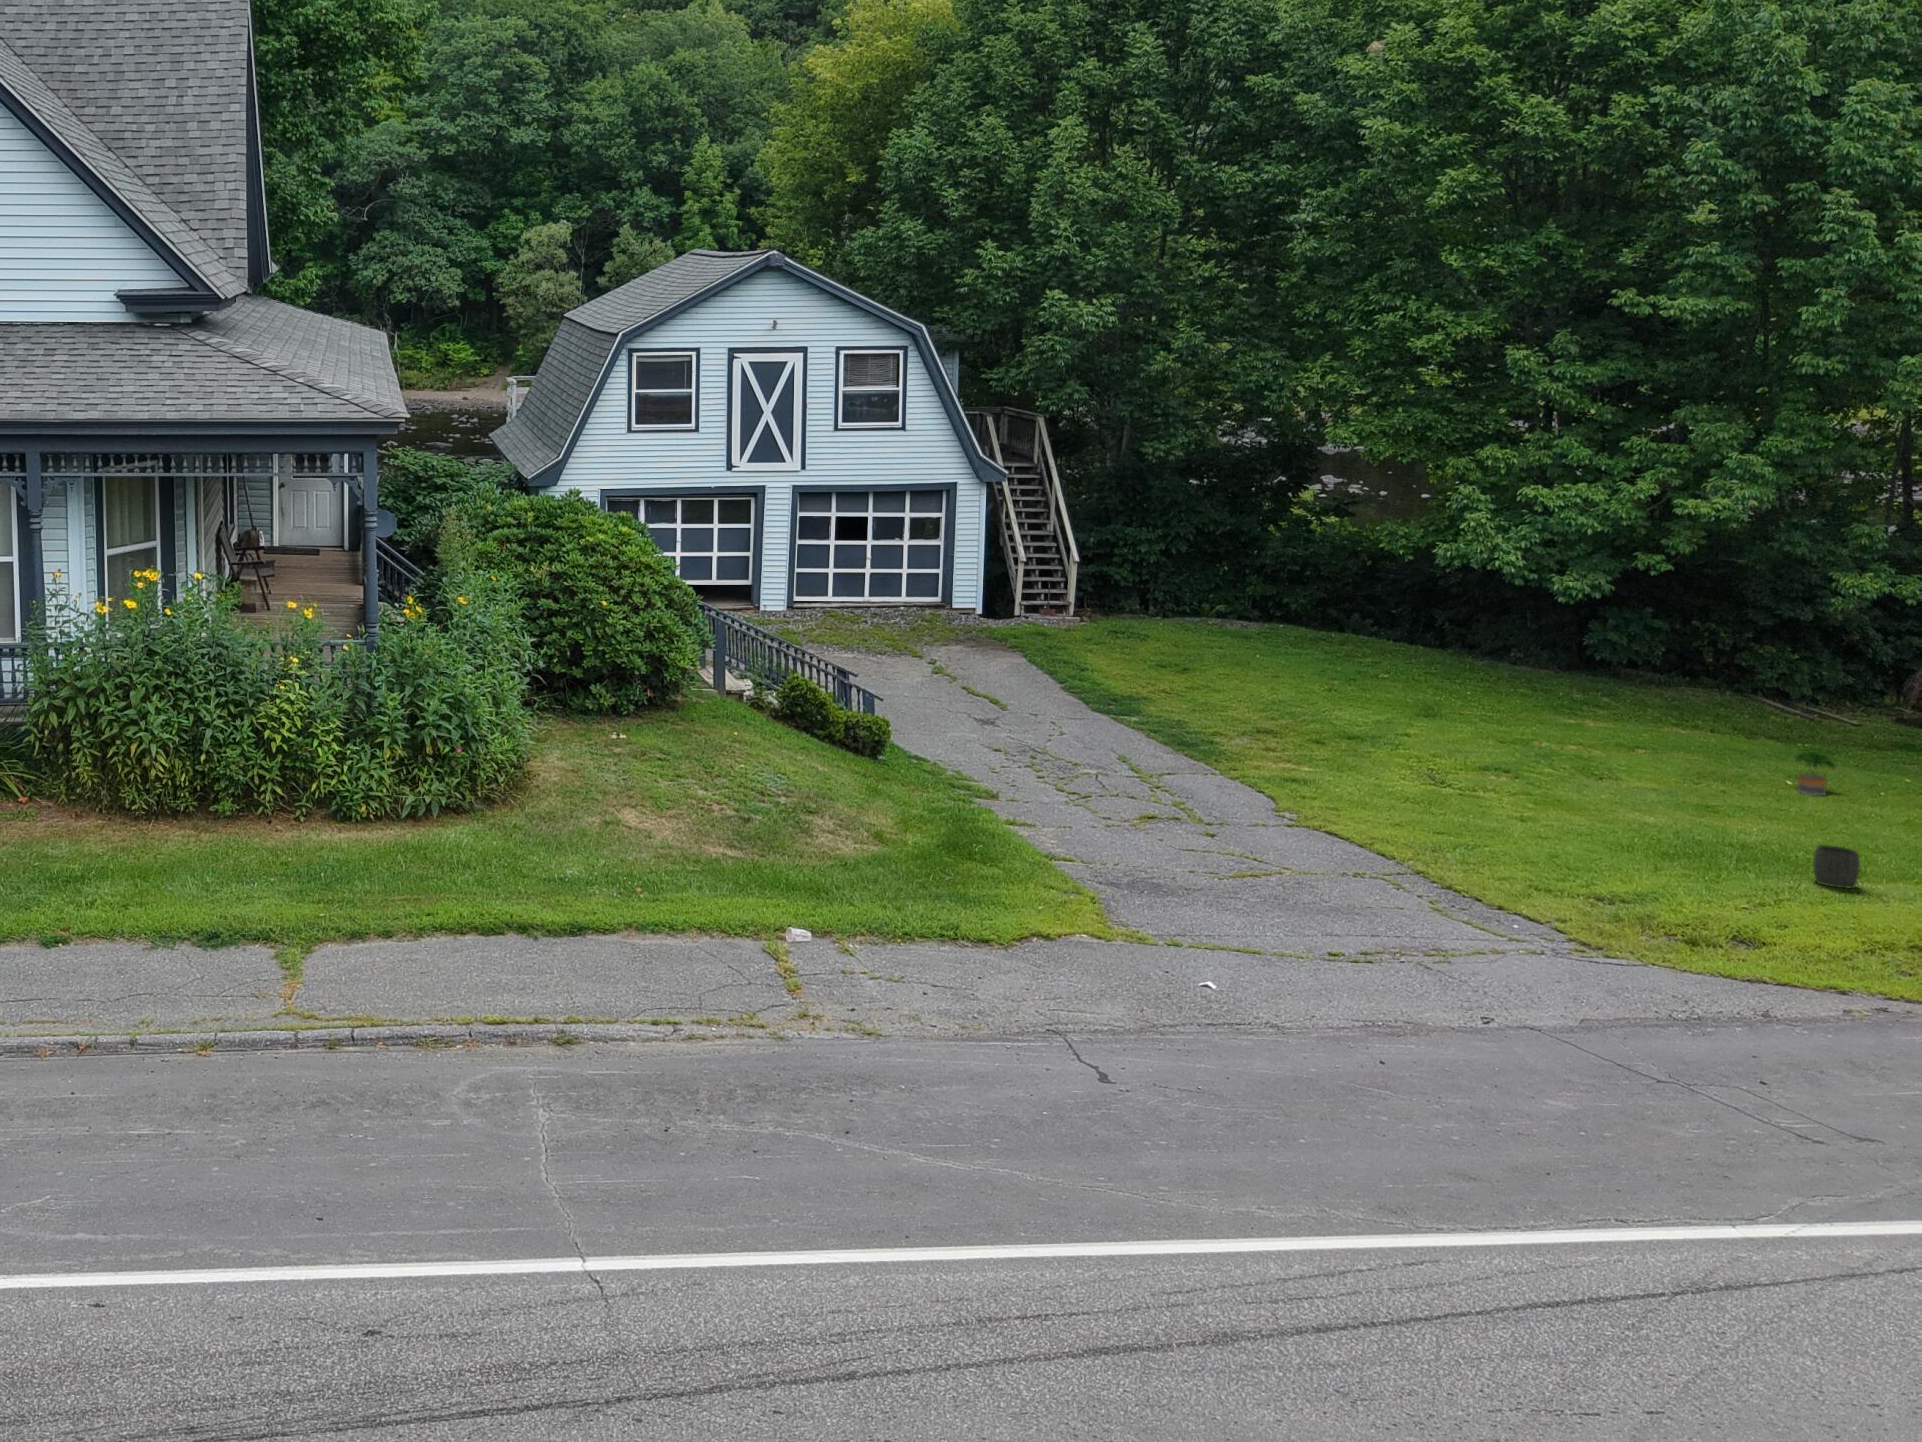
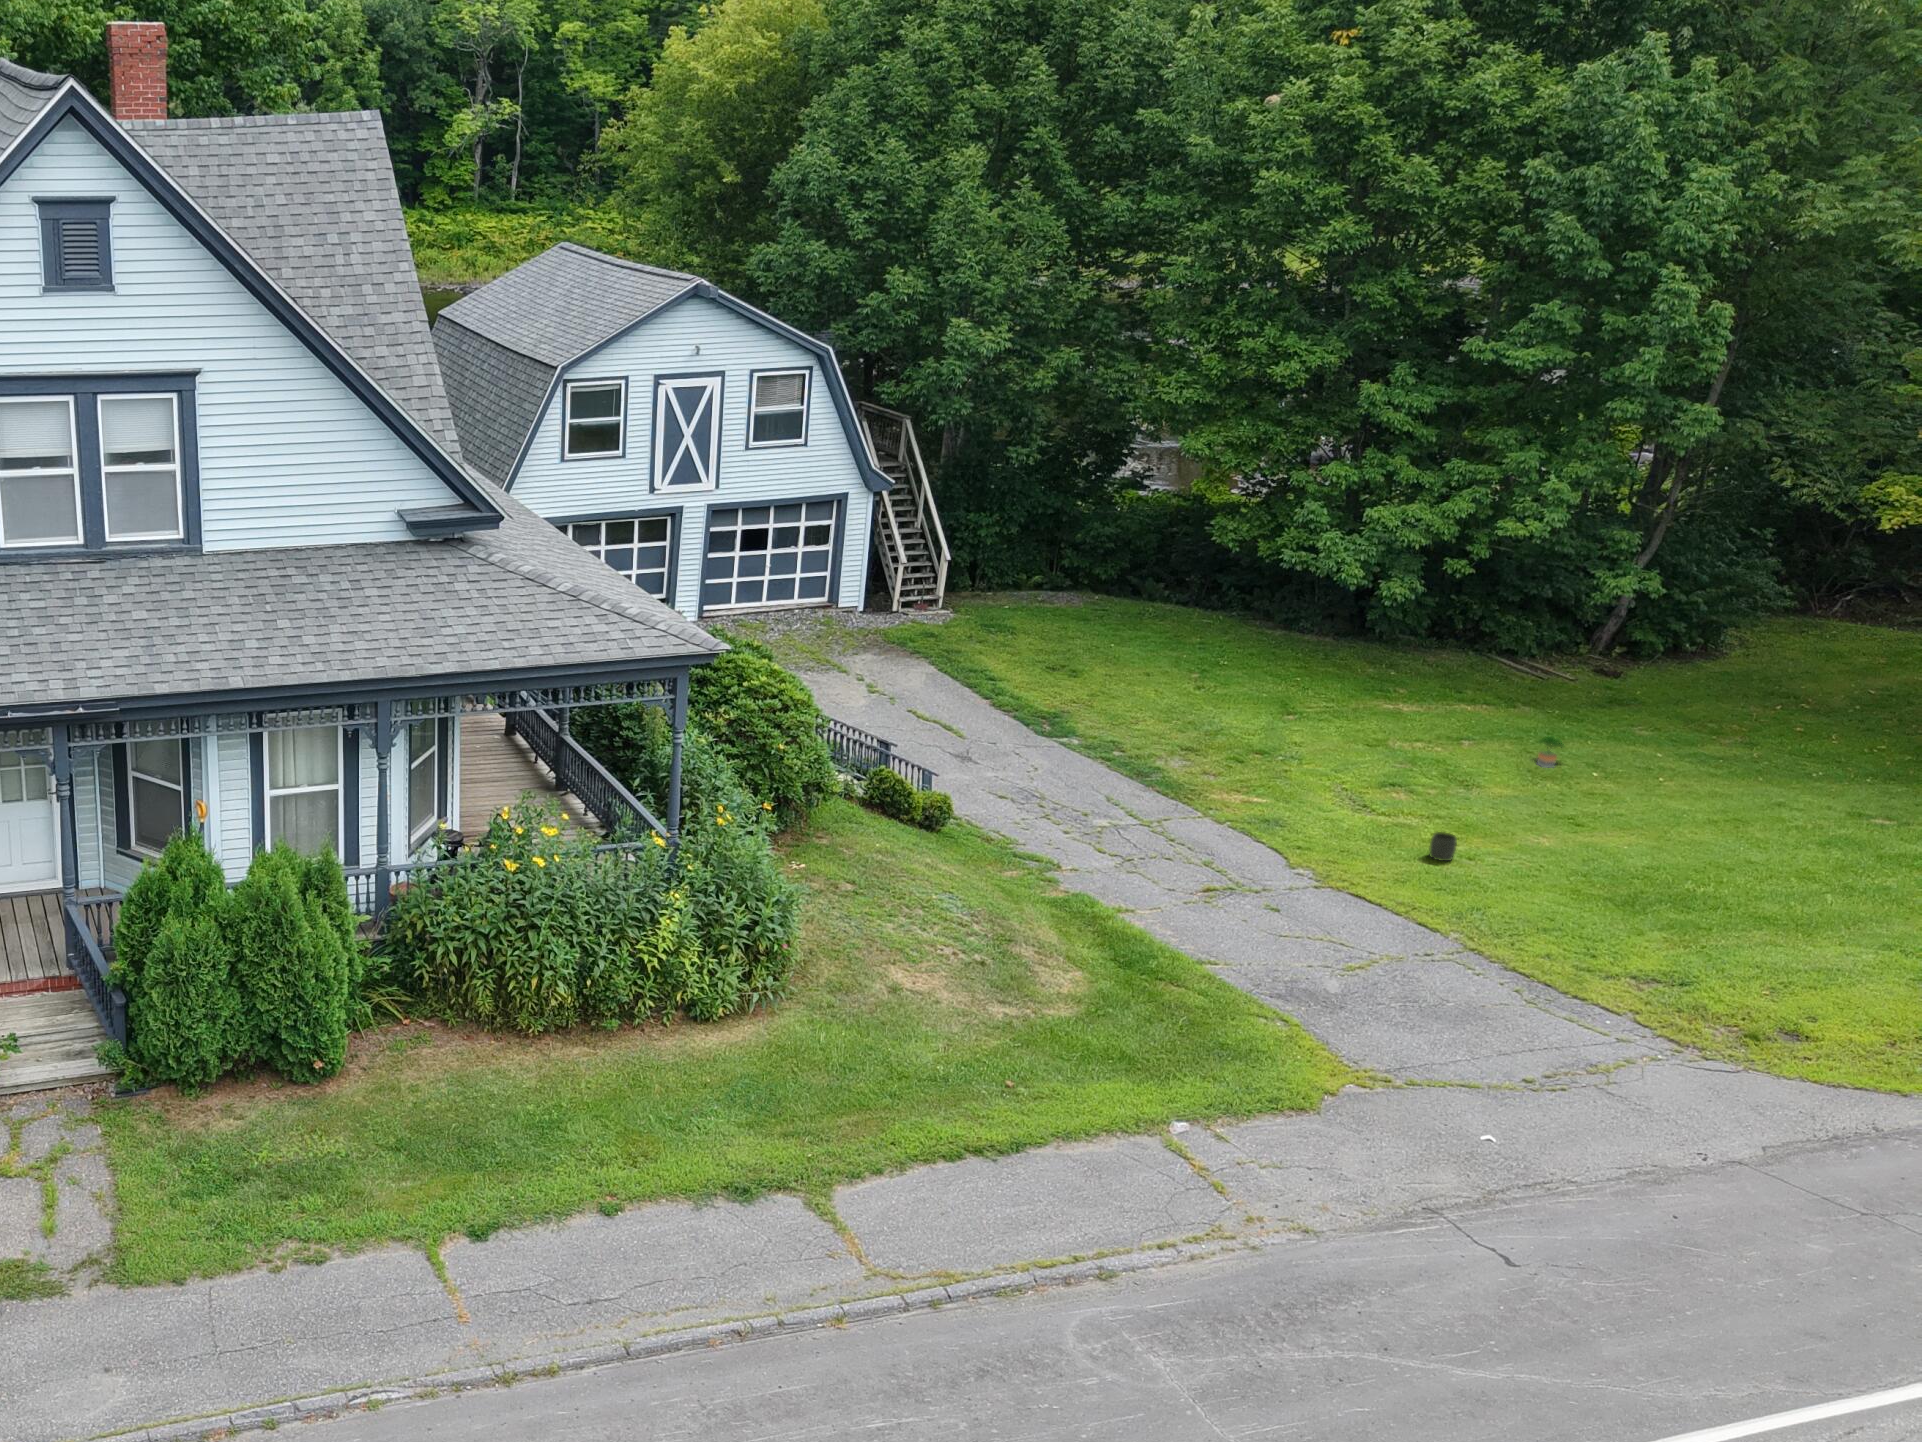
woven basket: present [1813,845,1860,888] -> present [1430,832,1457,861]

